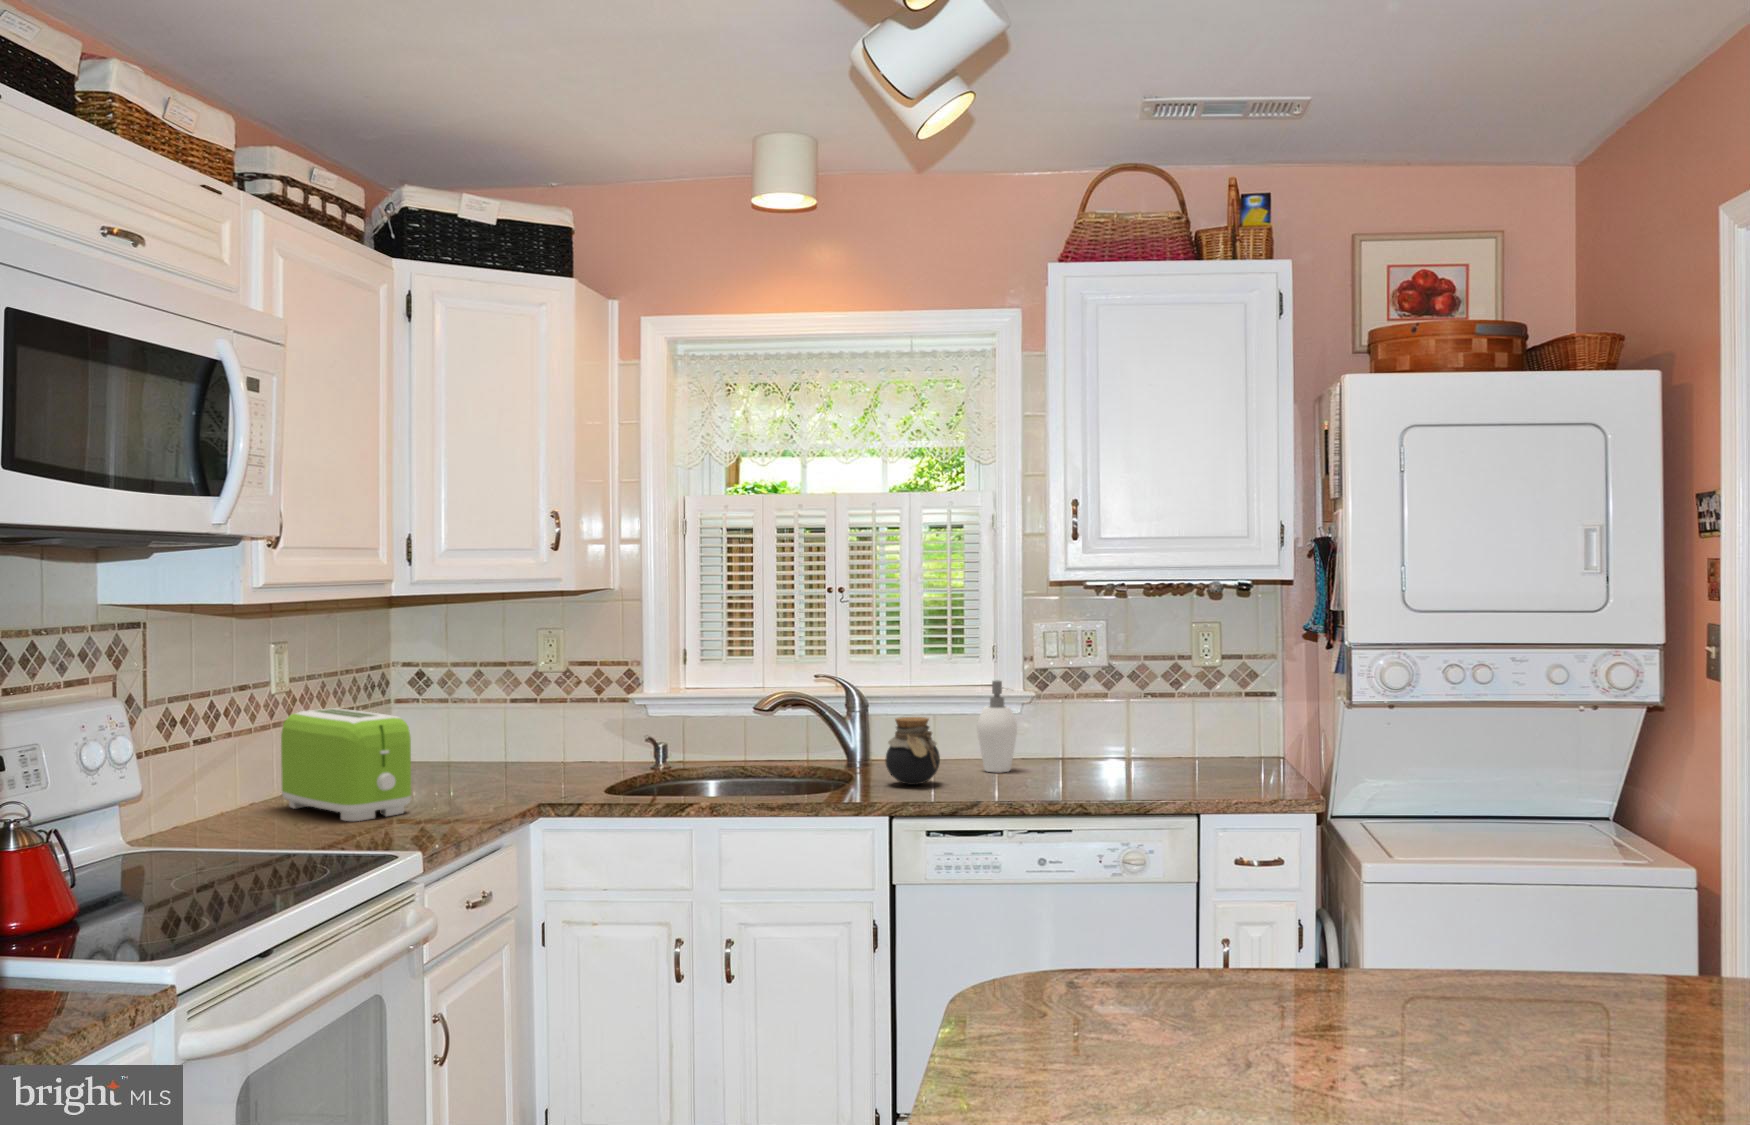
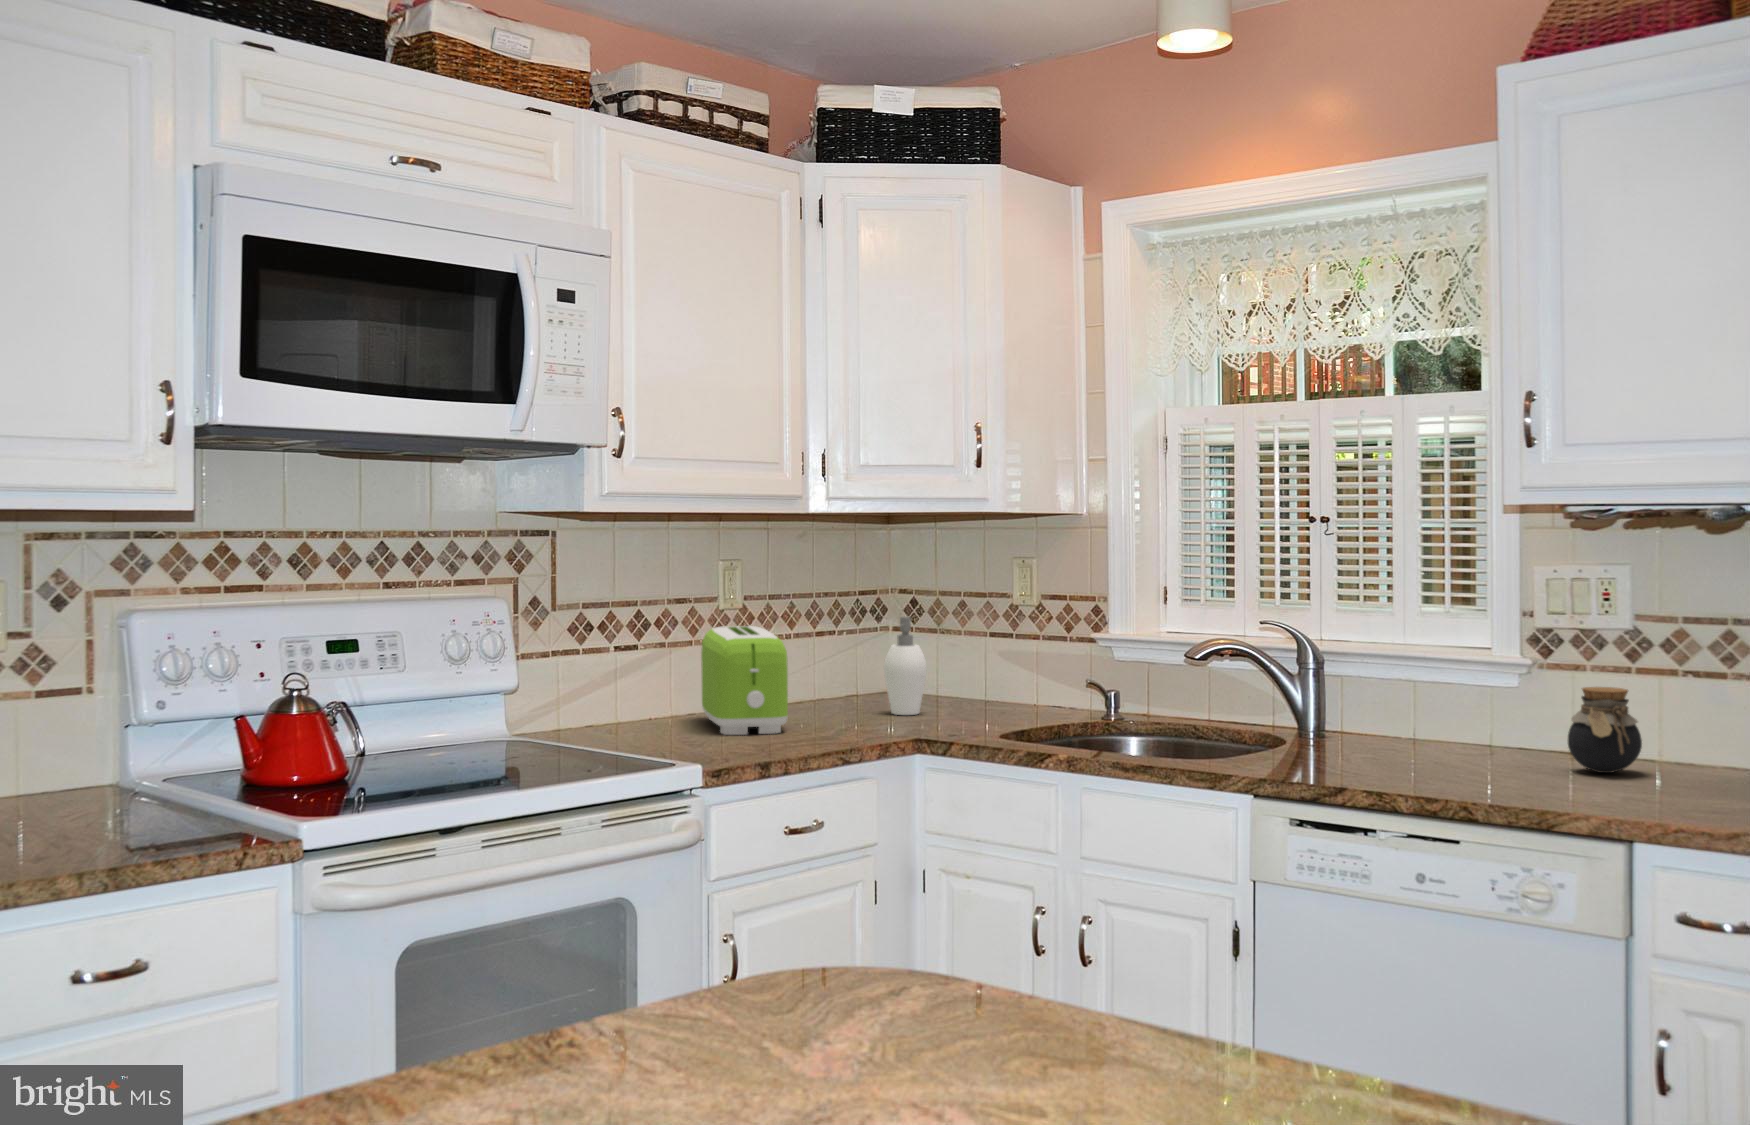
soap dispenser: present [977,680,1017,772] -> present [884,617,927,715]
jar: present [885,717,940,785] -> present [1568,687,1642,773]

